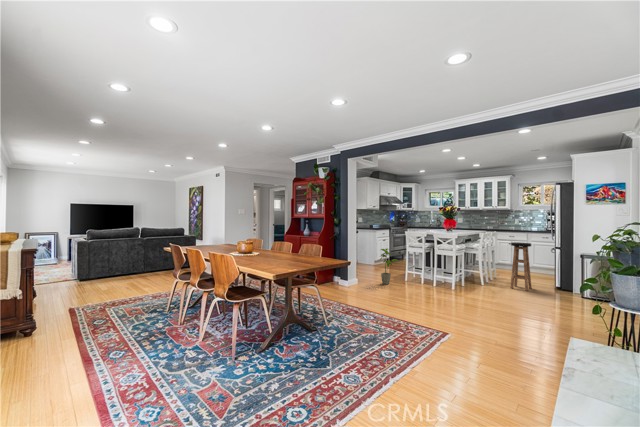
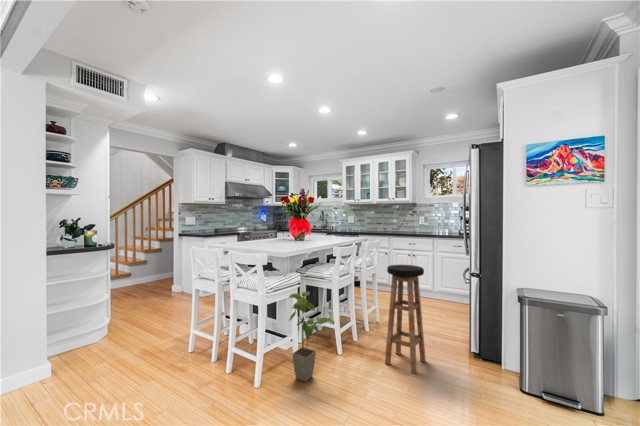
house plant: present [380,248,396,284] -> present [289,291,334,382]

